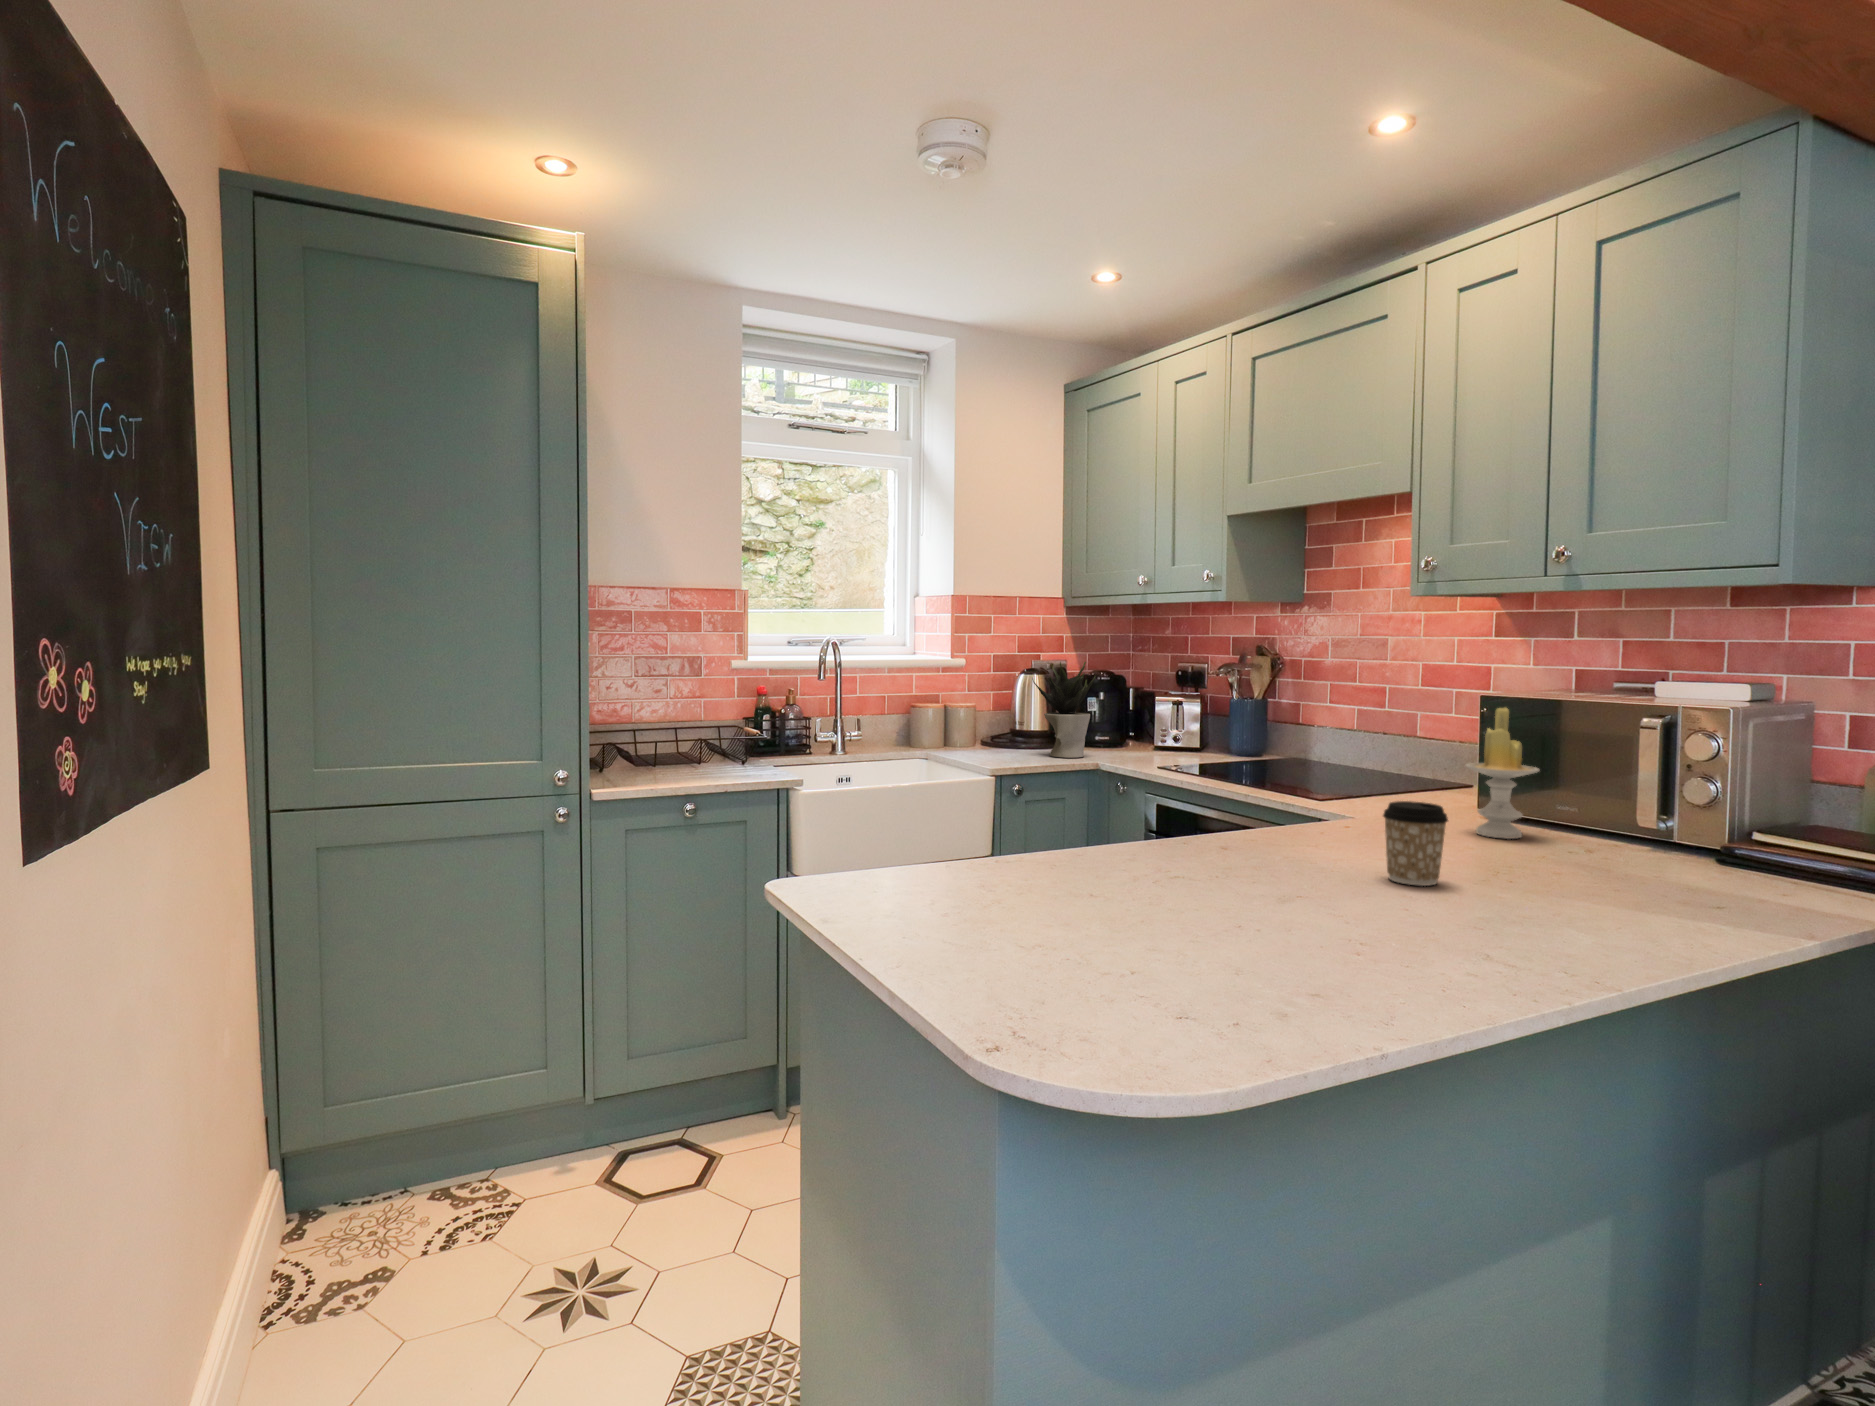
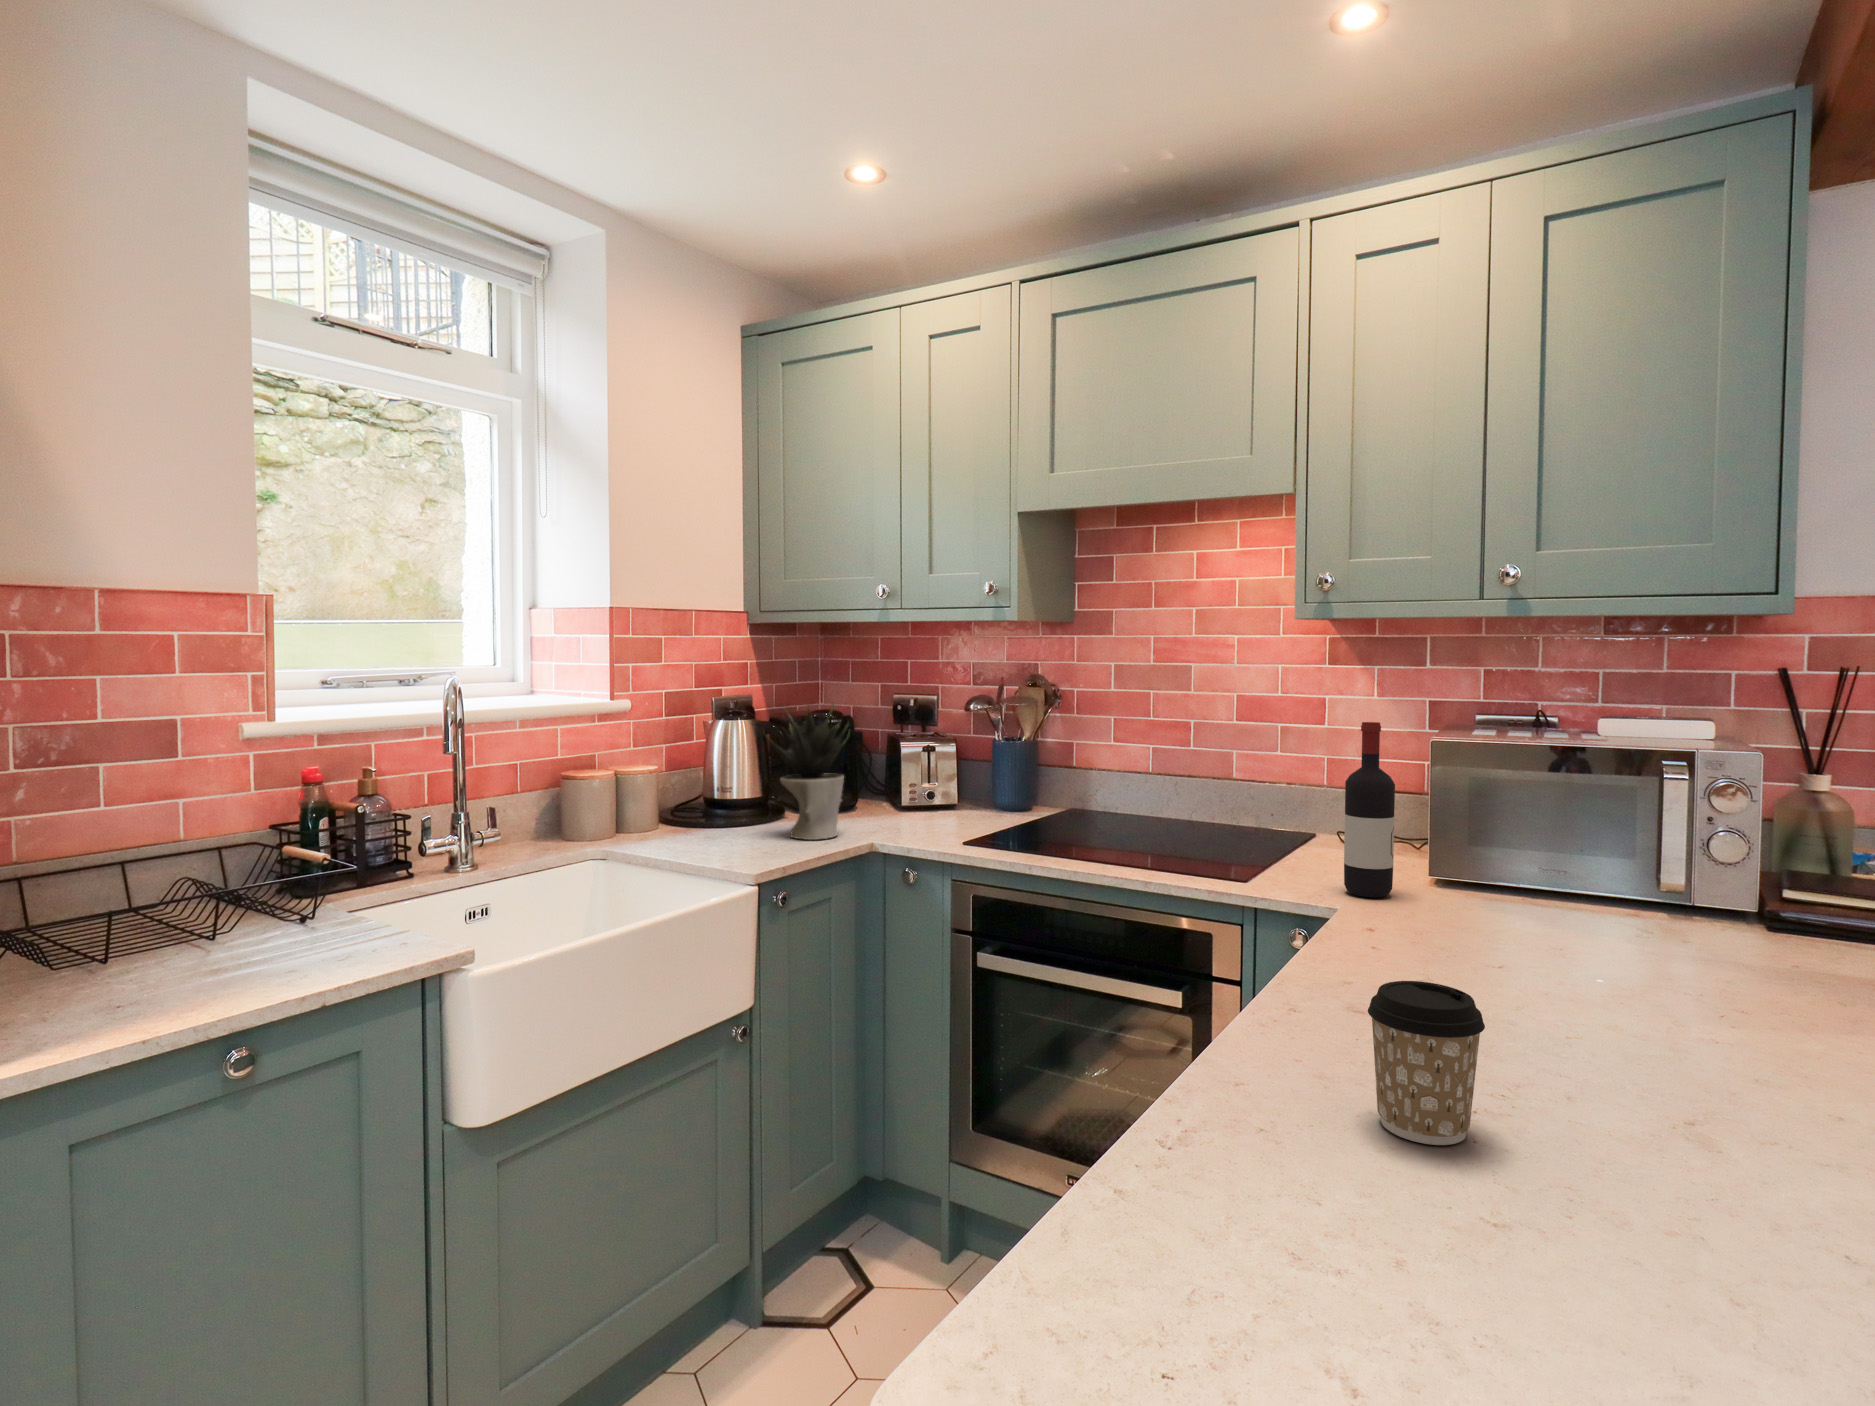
wine bottle: none [1388,677,1431,817] -> present [1344,722,1395,898]
candle: present [1466,708,1539,839] -> none [1475,760,1567,923]
coffee cup: present [1383,801,1448,886] -> present [1368,981,1485,1145]

